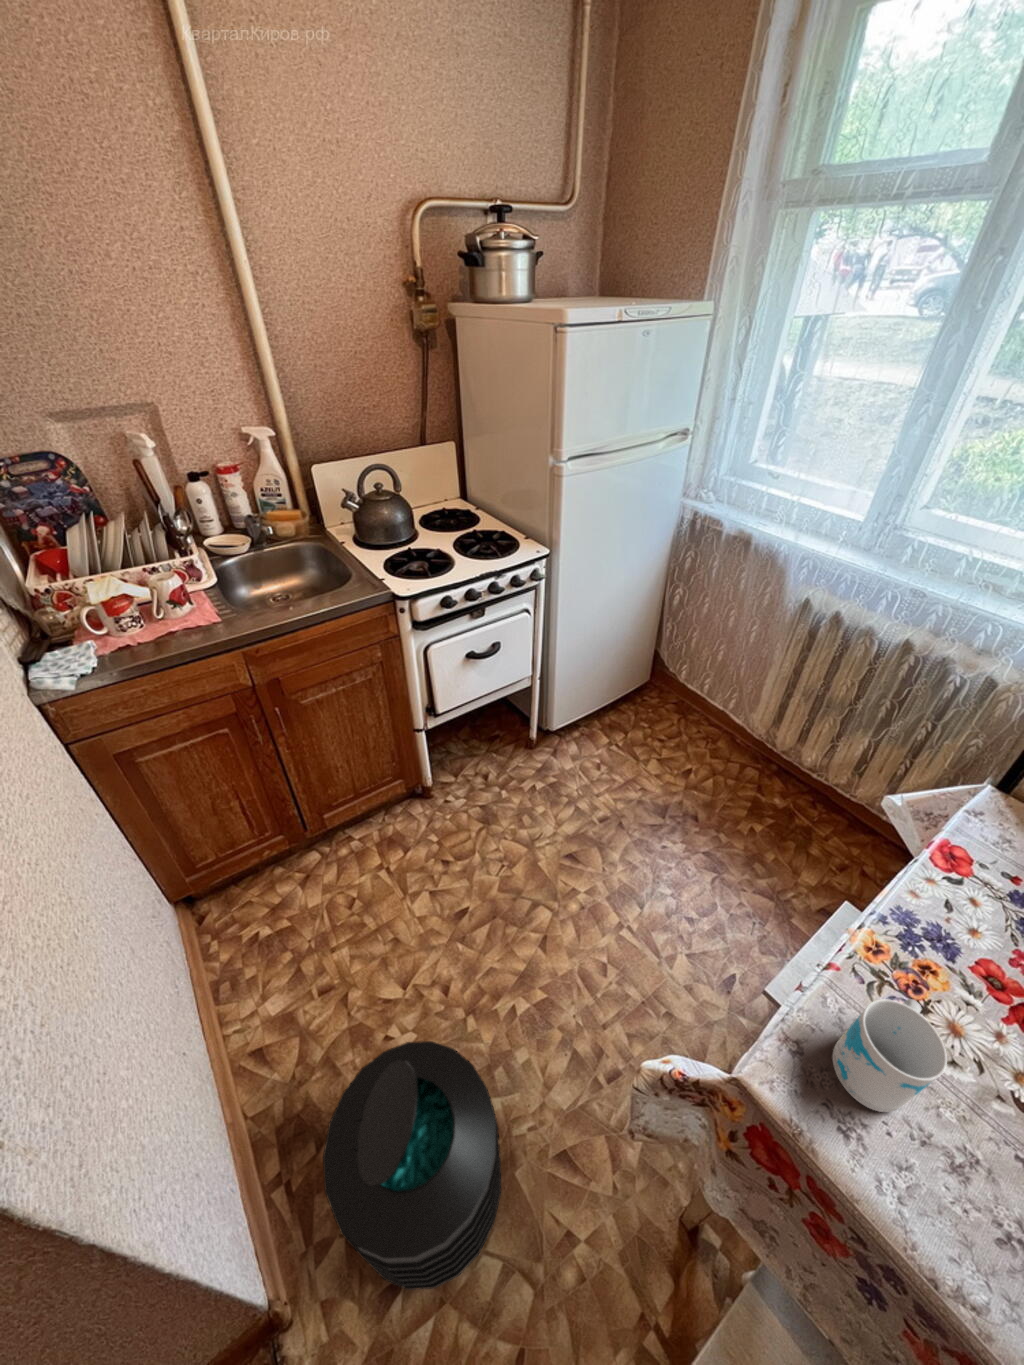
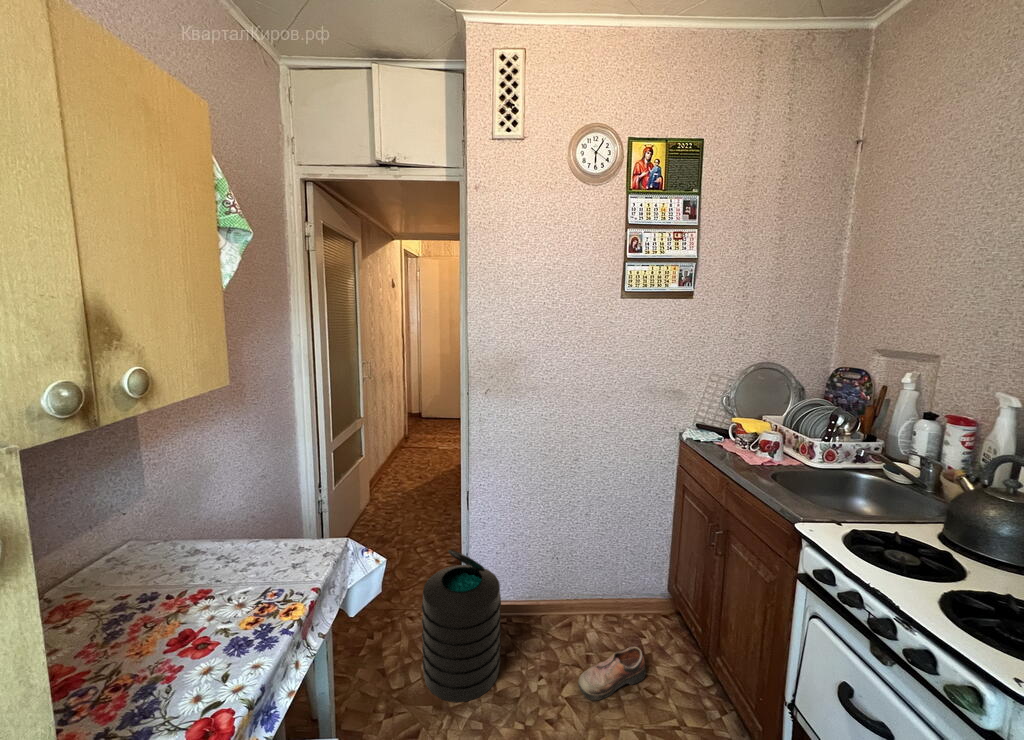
shoe: none [313,901,399,981] -> present [578,647,646,700]
mug: present [832,999,947,1112] -> none [272,512,310,567]

